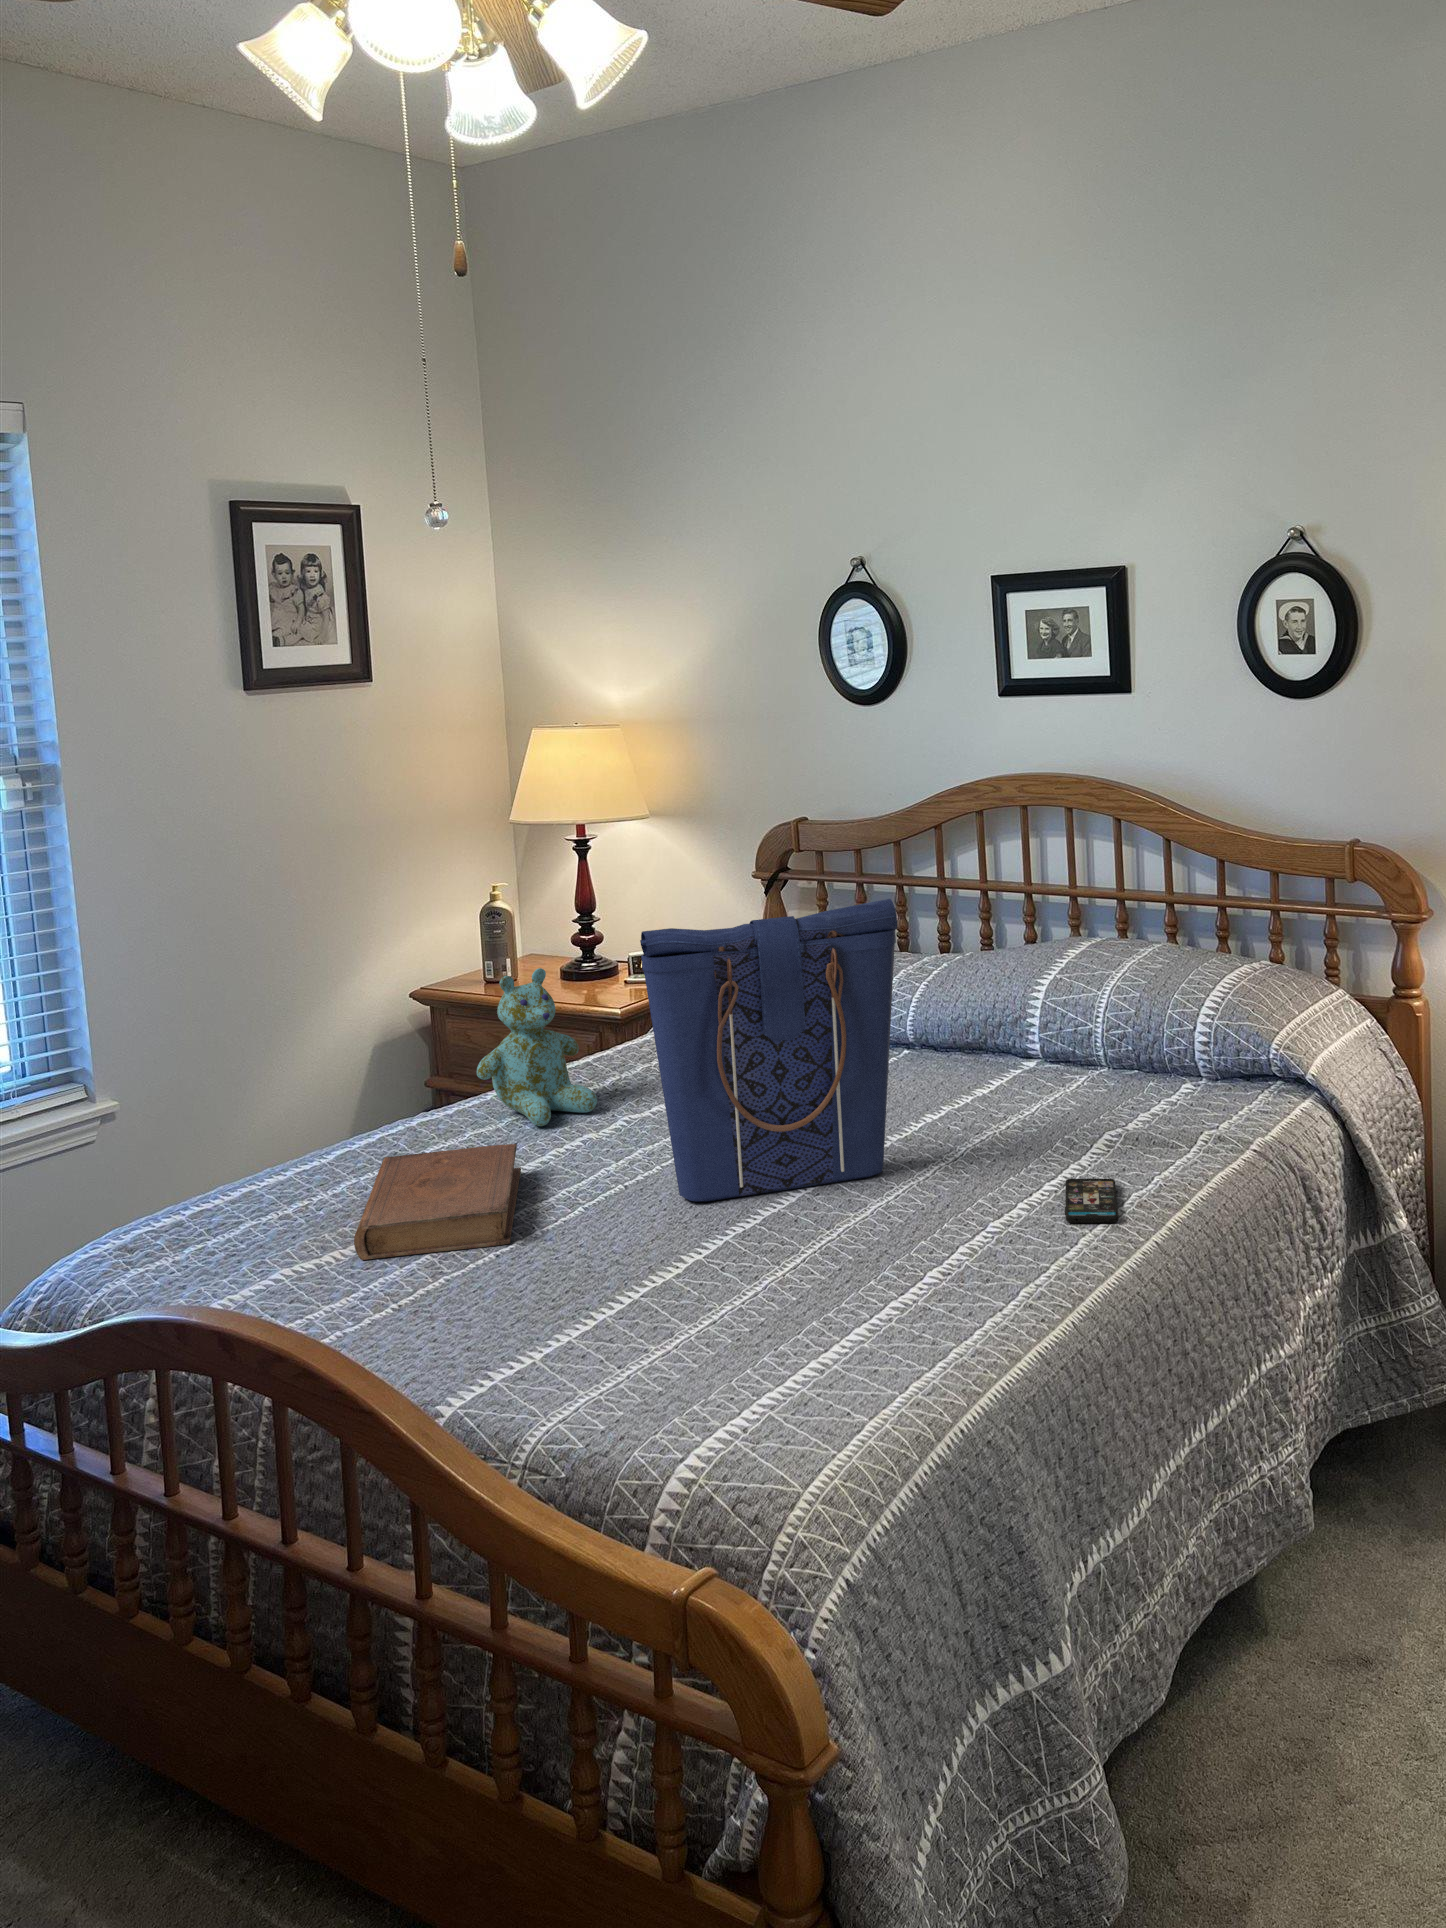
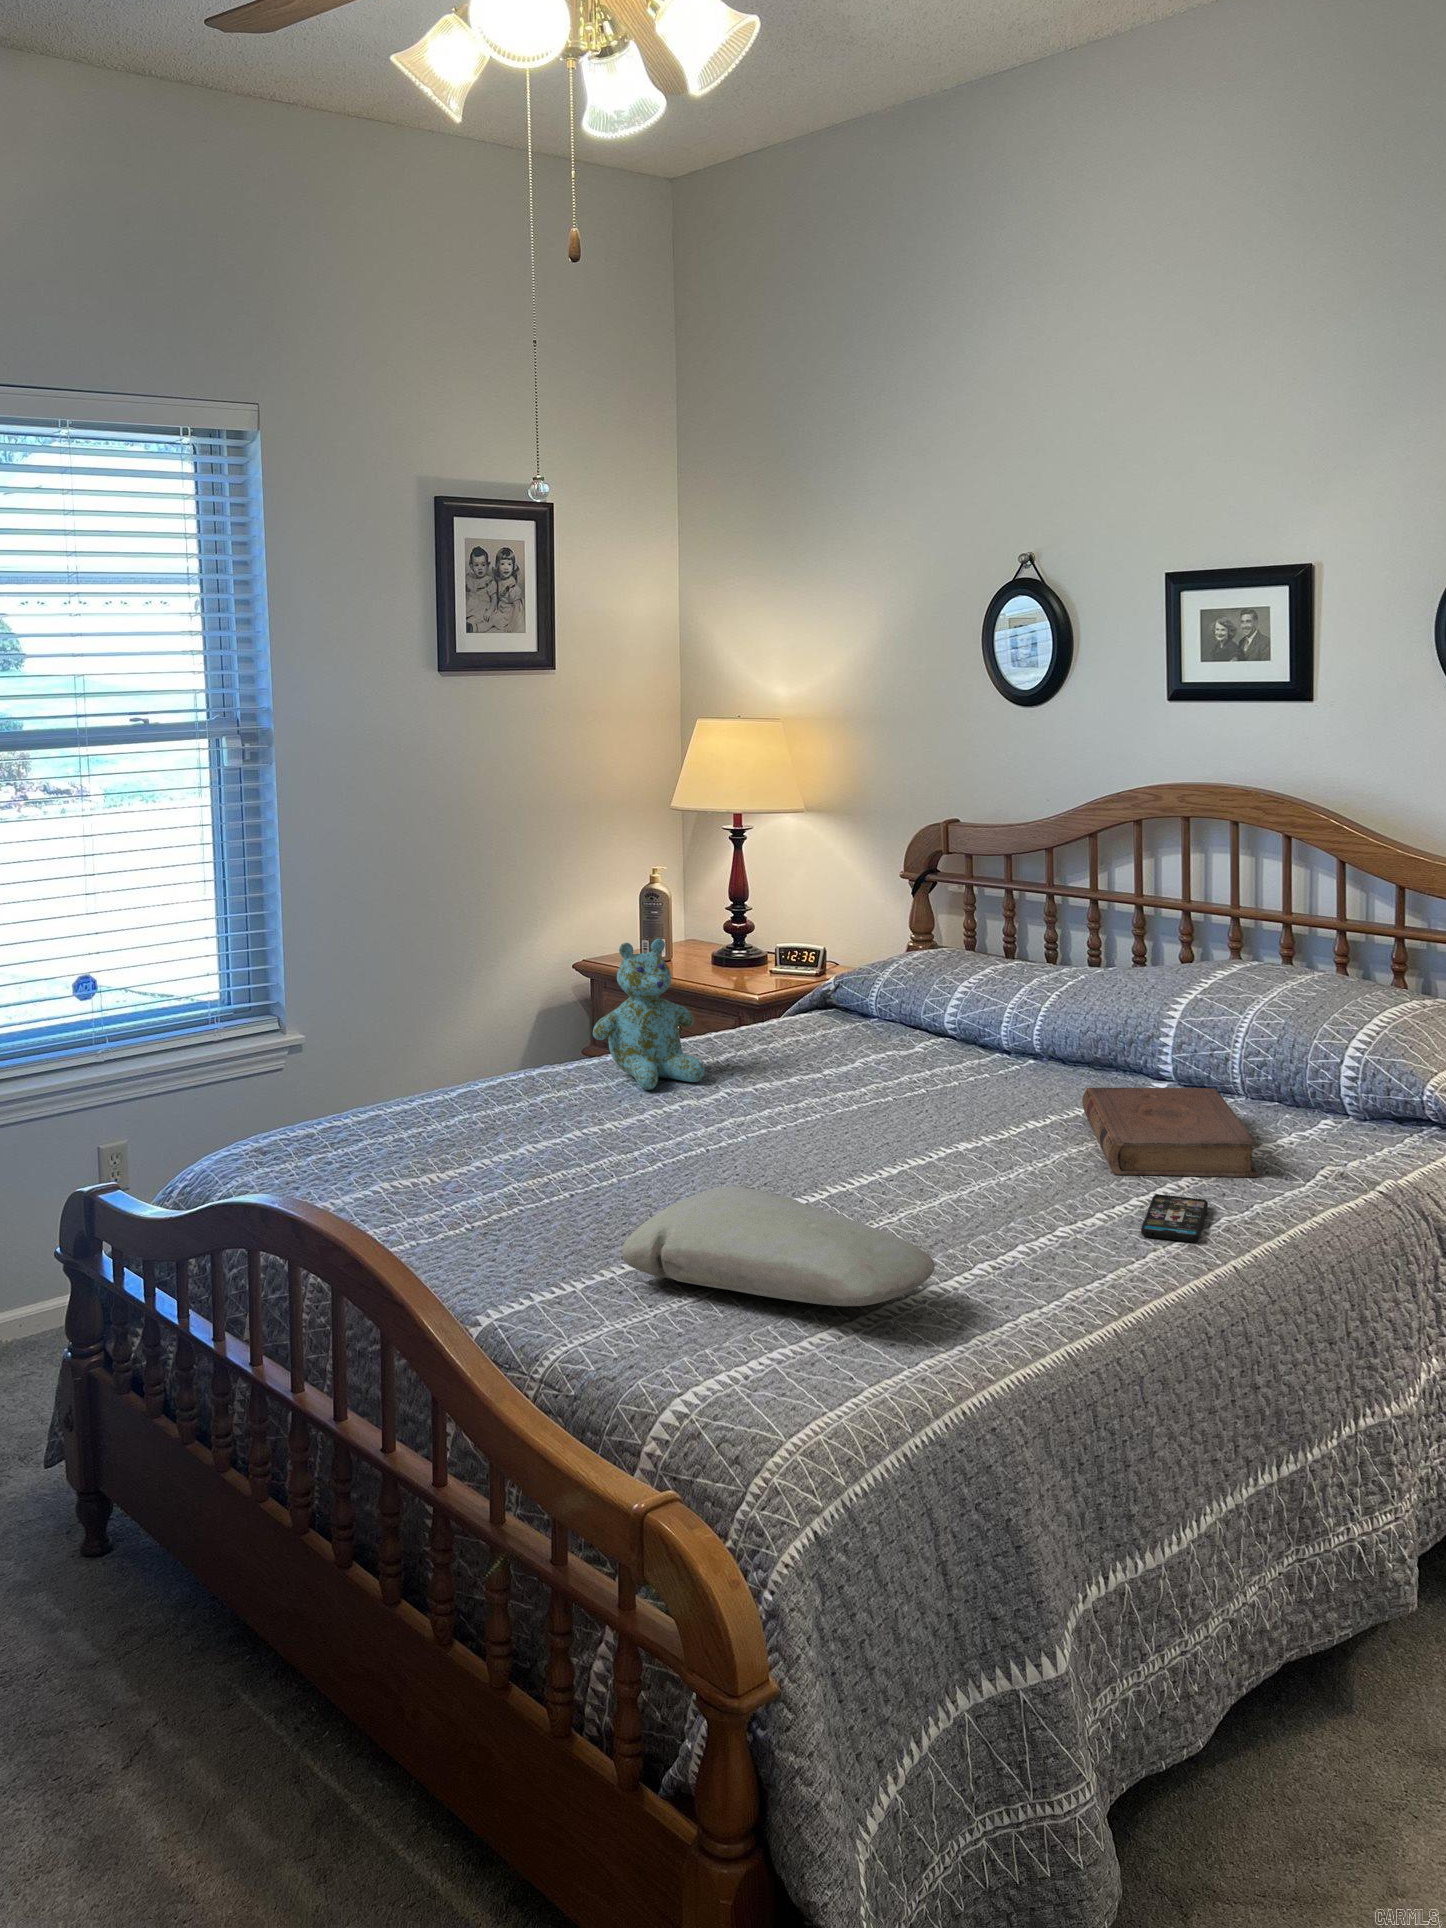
tote bag: present [640,899,897,1202] -> none [728,887,991,1173]
book: present [354,1144,521,1260] -> present [1082,1088,1259,1177]
pillow: none [582,1228,903,1338] -> present [622,1186,935,1306]

